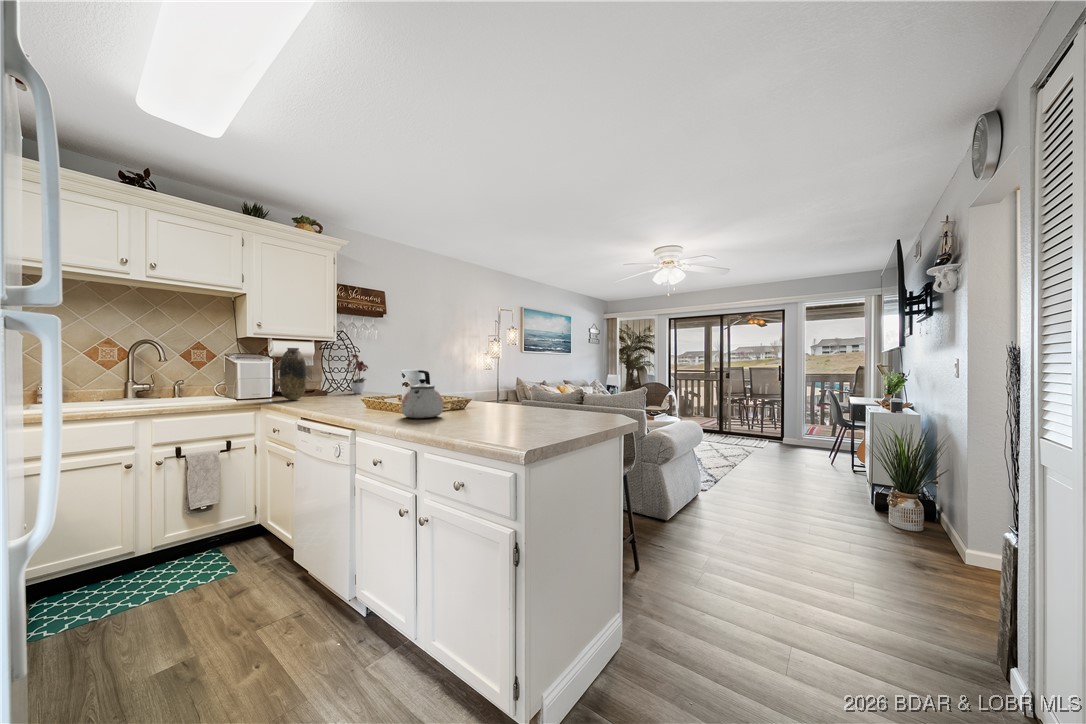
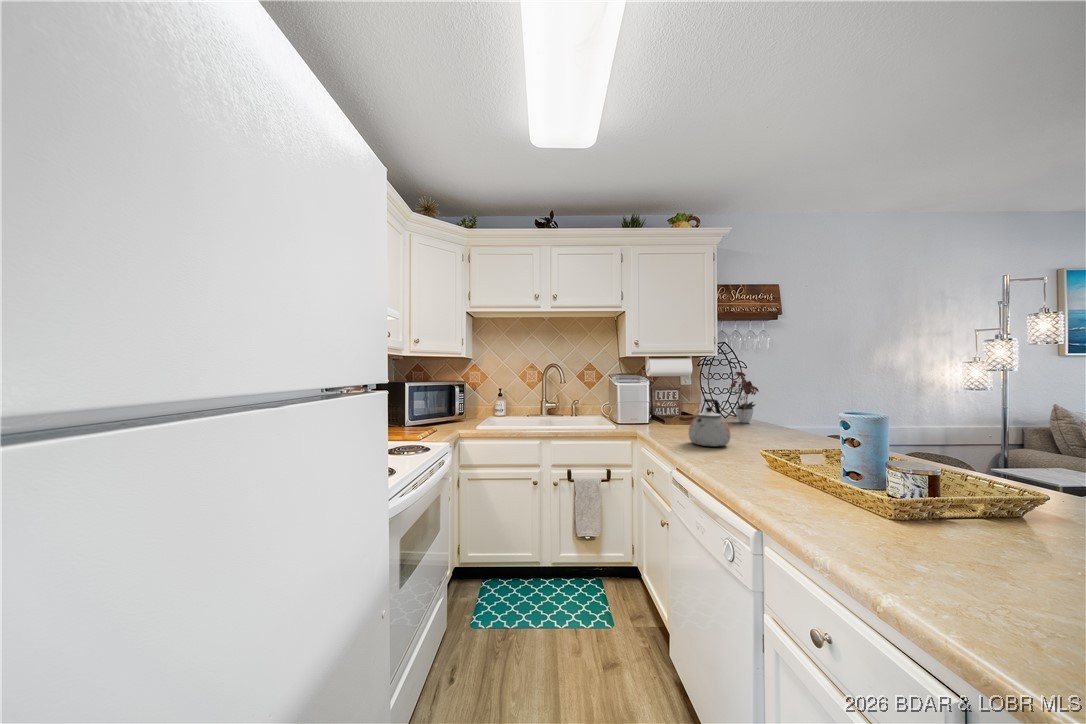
vase: present [280,348,306,400] -> none [656,370,683,431]
kettle: present [401,370,443,418] -> present [689,399,731,447]

